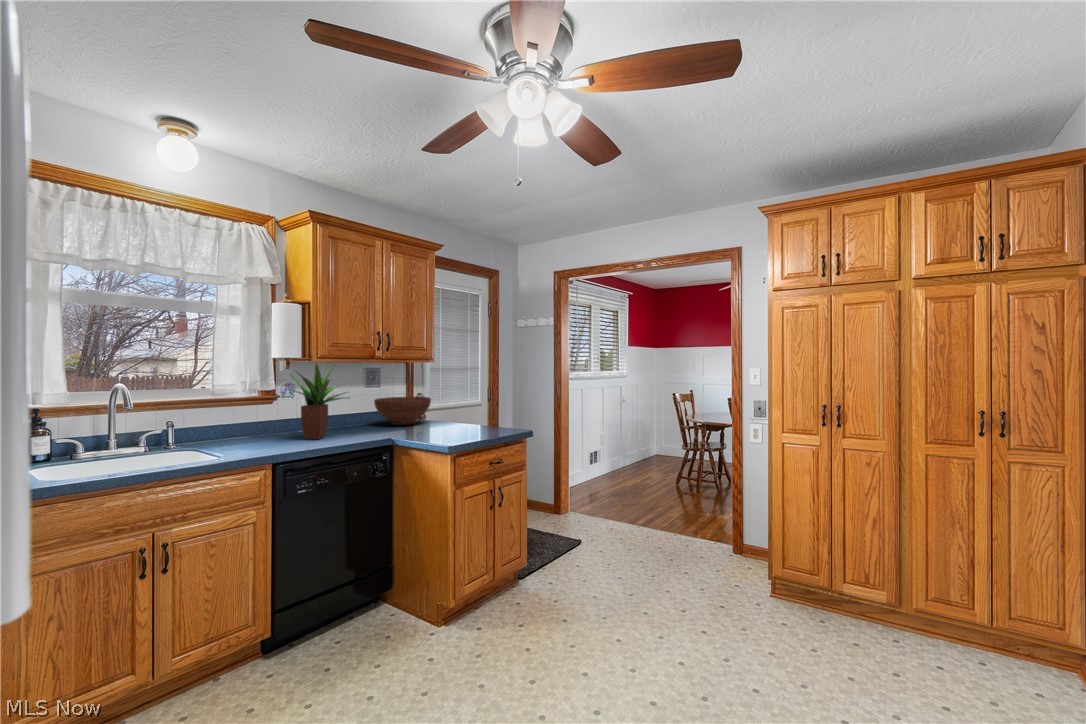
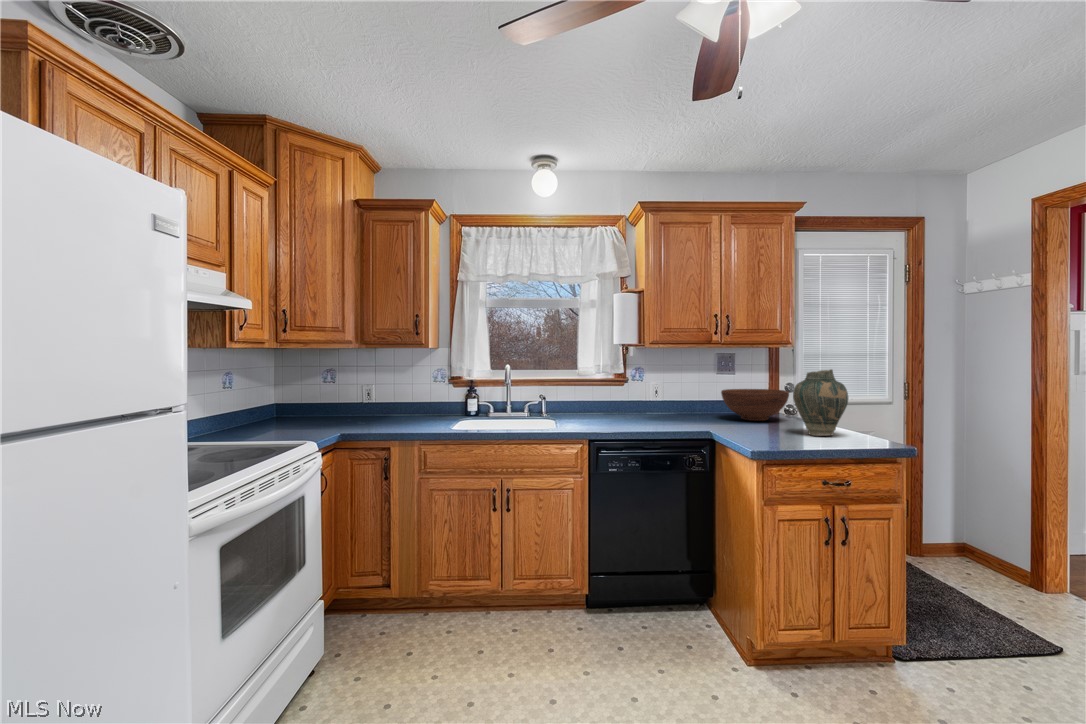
potted plant: present [291,364,347,440] -> none [615,348,682,424]
vase: none [449,379,487,431] -> present [793,369,848,436]

